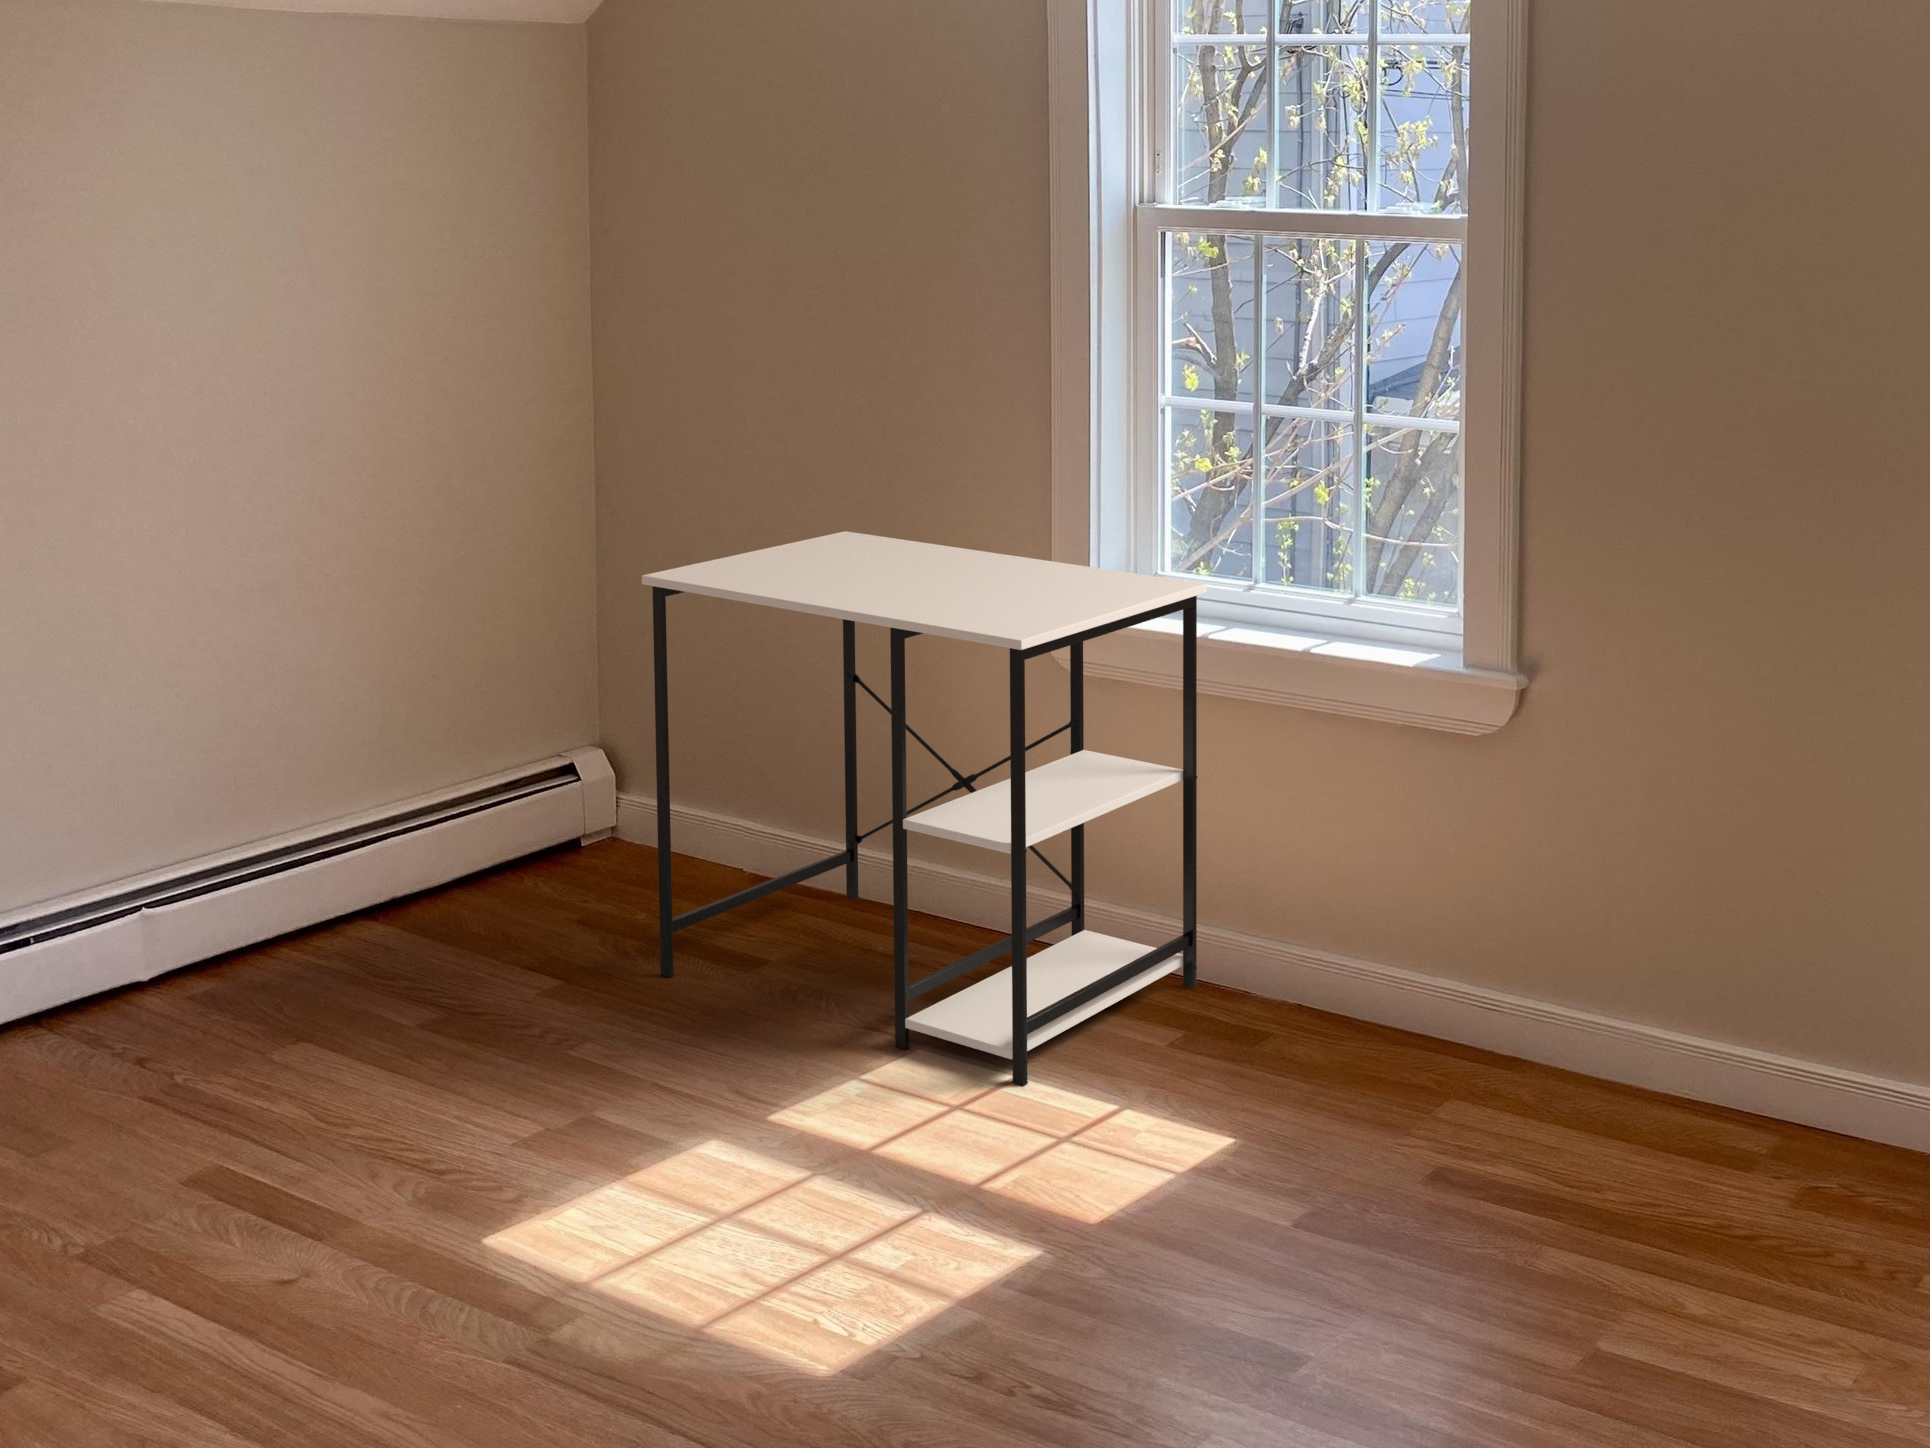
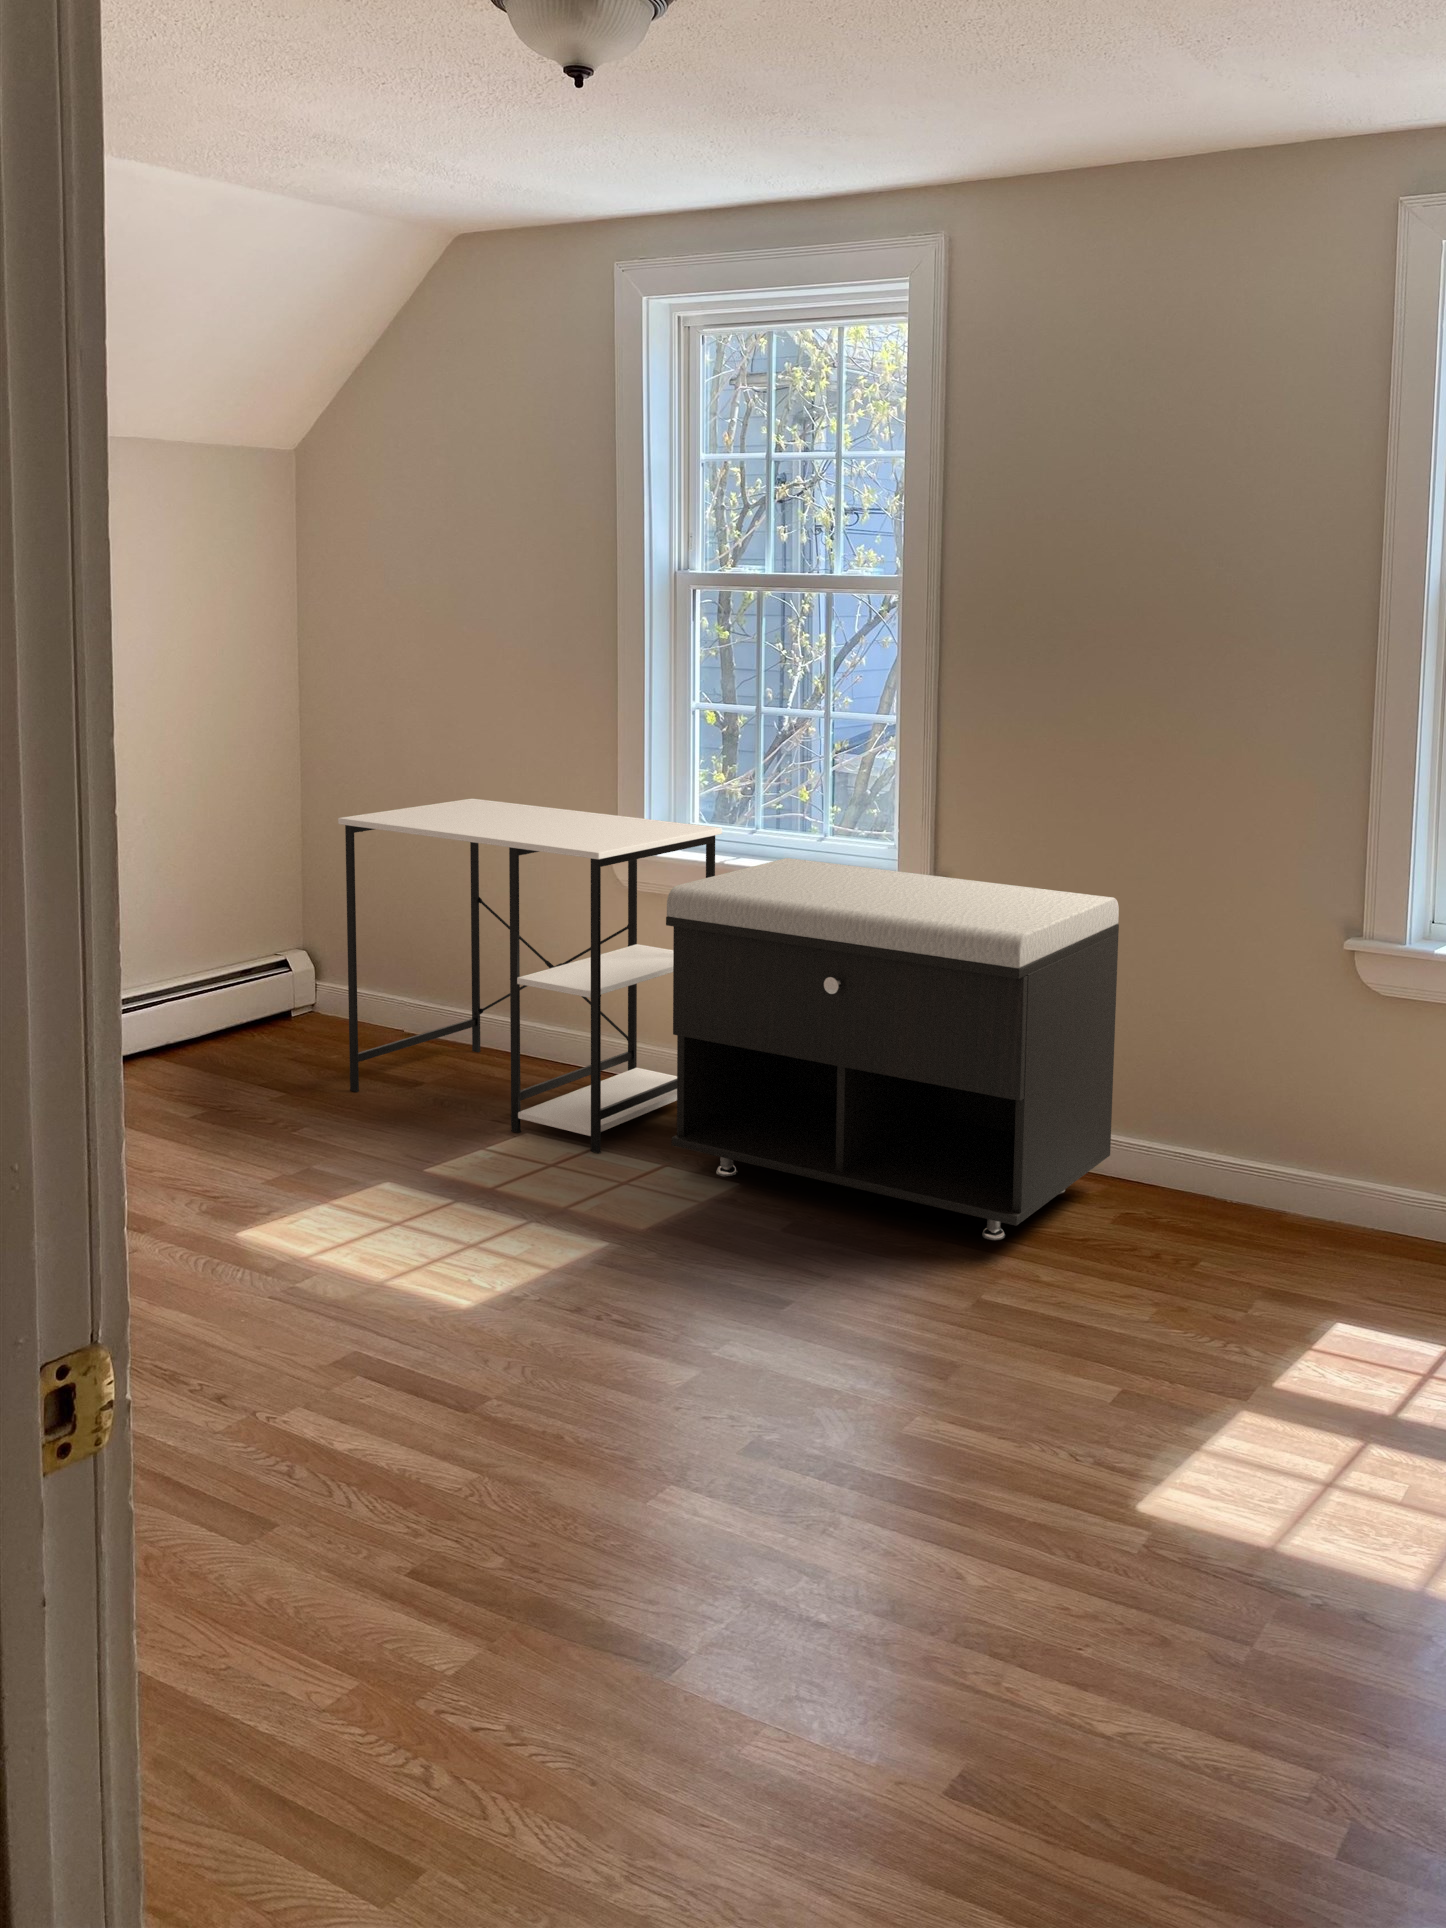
storage bench: none [1121,632,1795,1242] -> present [666,858,1119,1240]

